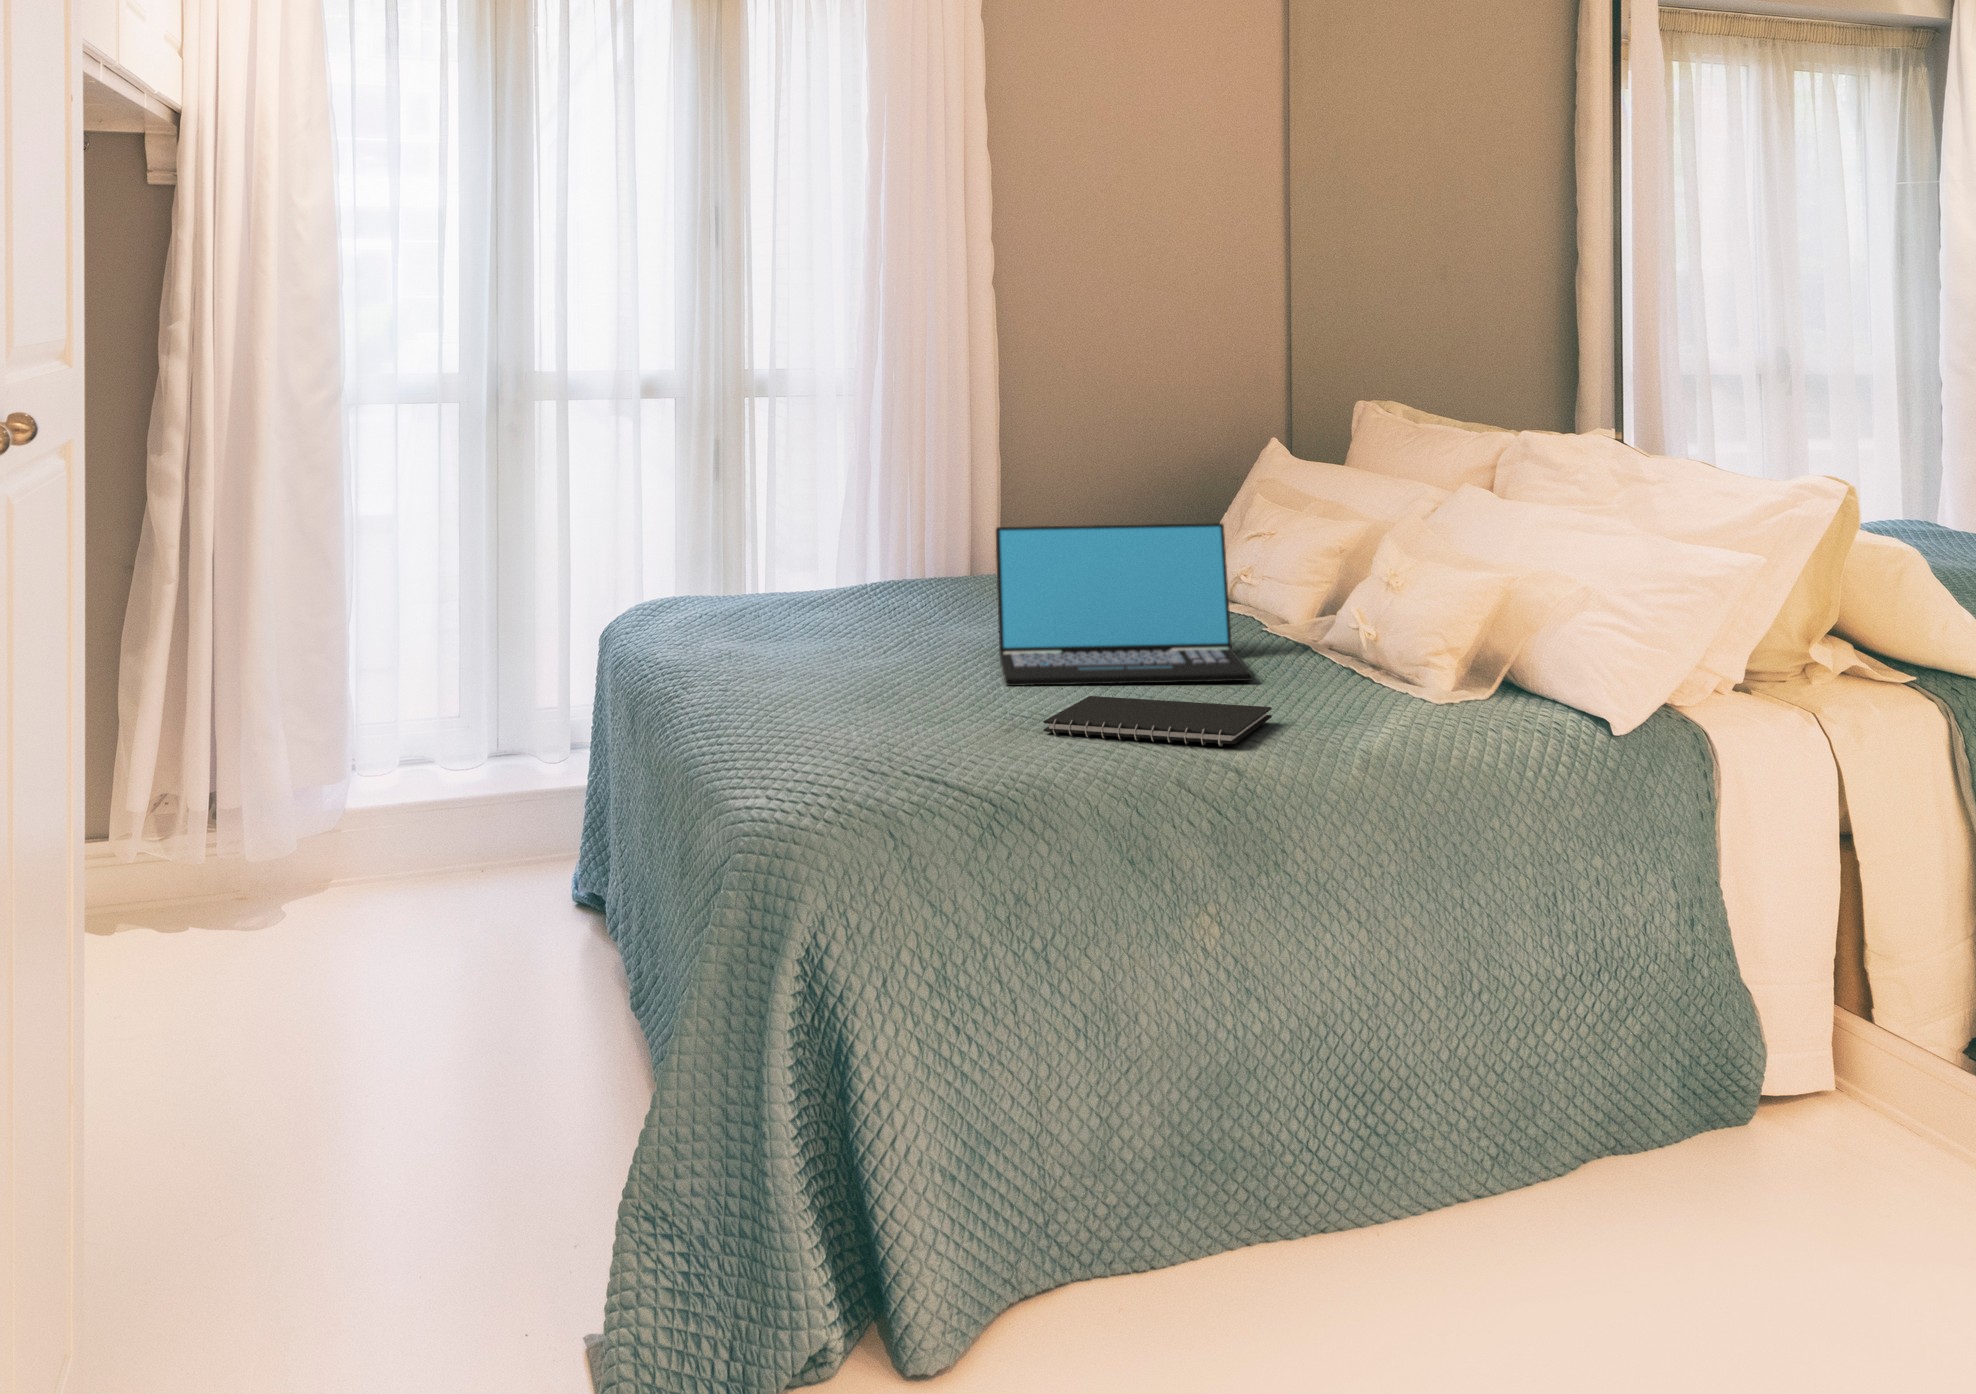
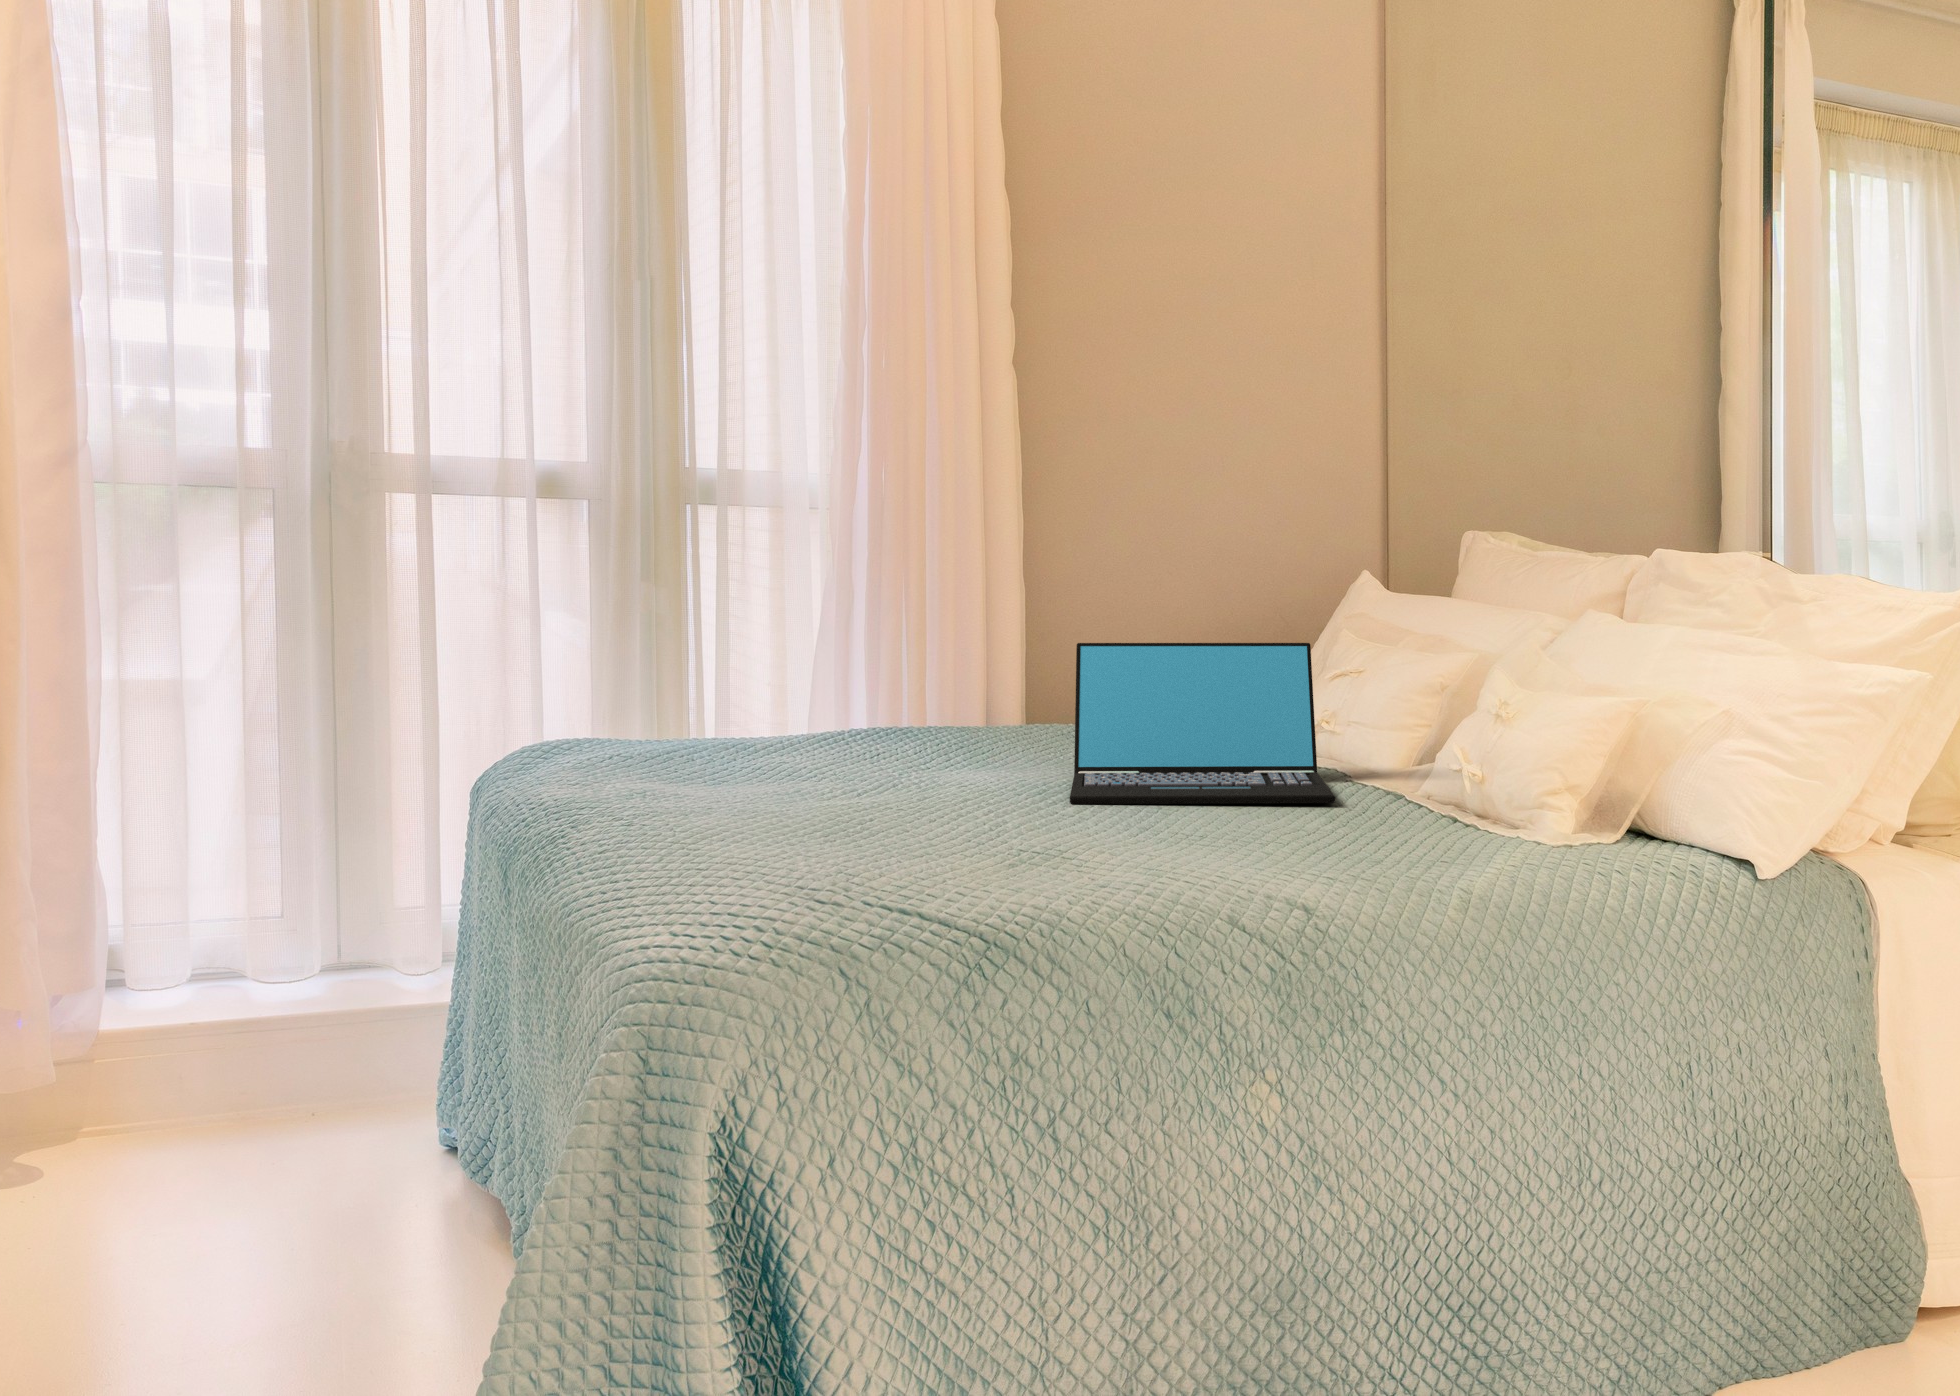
notebook: present [1043,696,1272,747] -> none [1091,814,1349,870]

